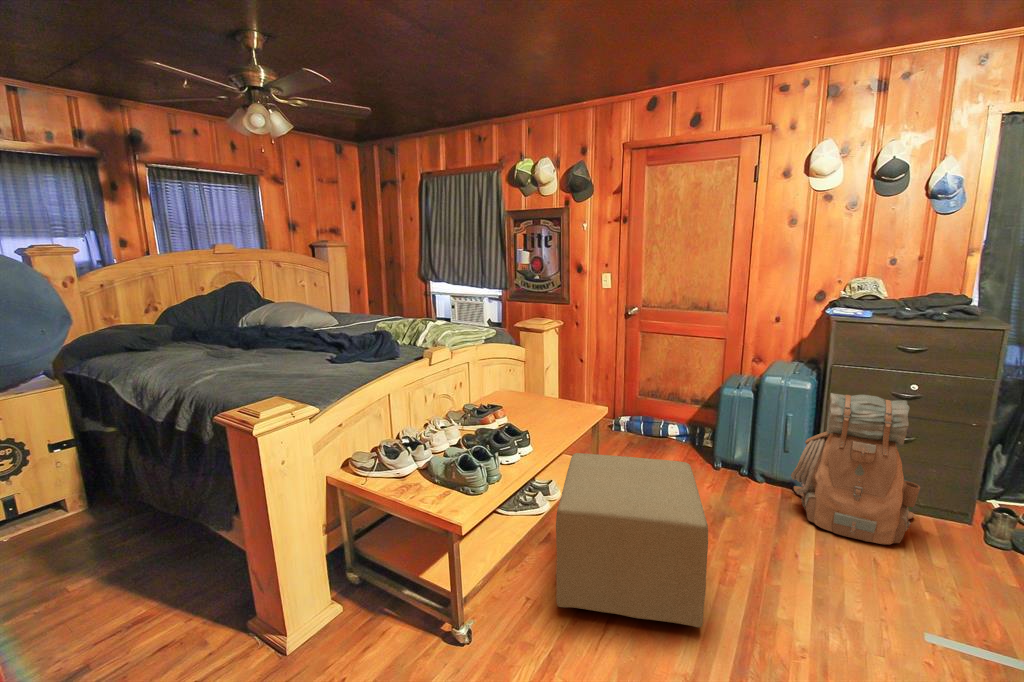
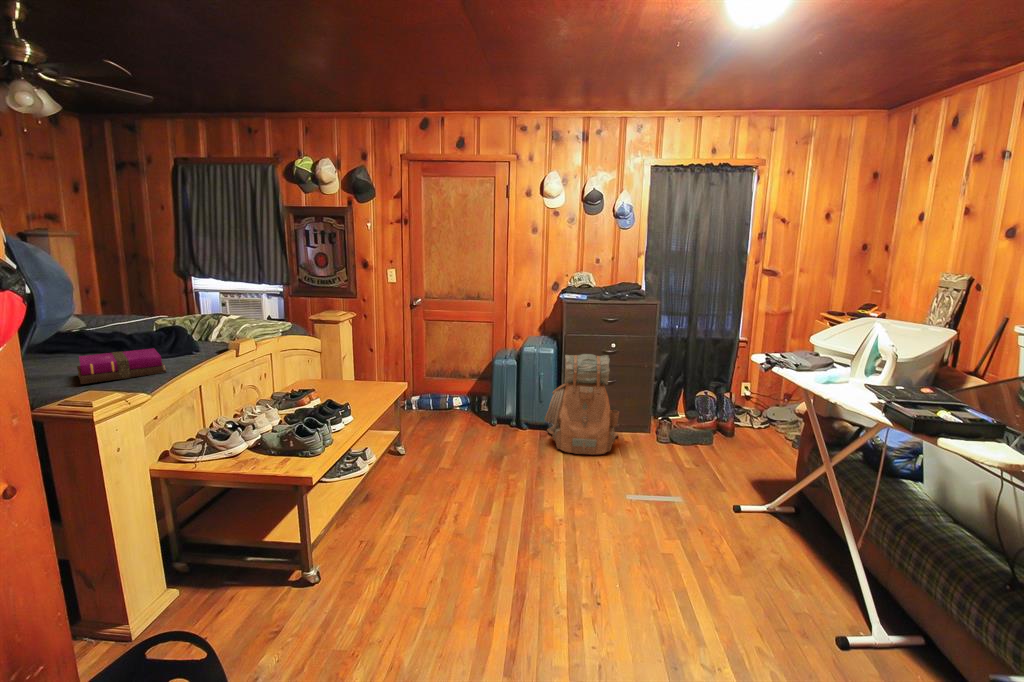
notebook: none [285,351,359,384] -> present [77,348,166,384]
ottoman: present [556,453,708,628] -> none [382,415,495,539]

